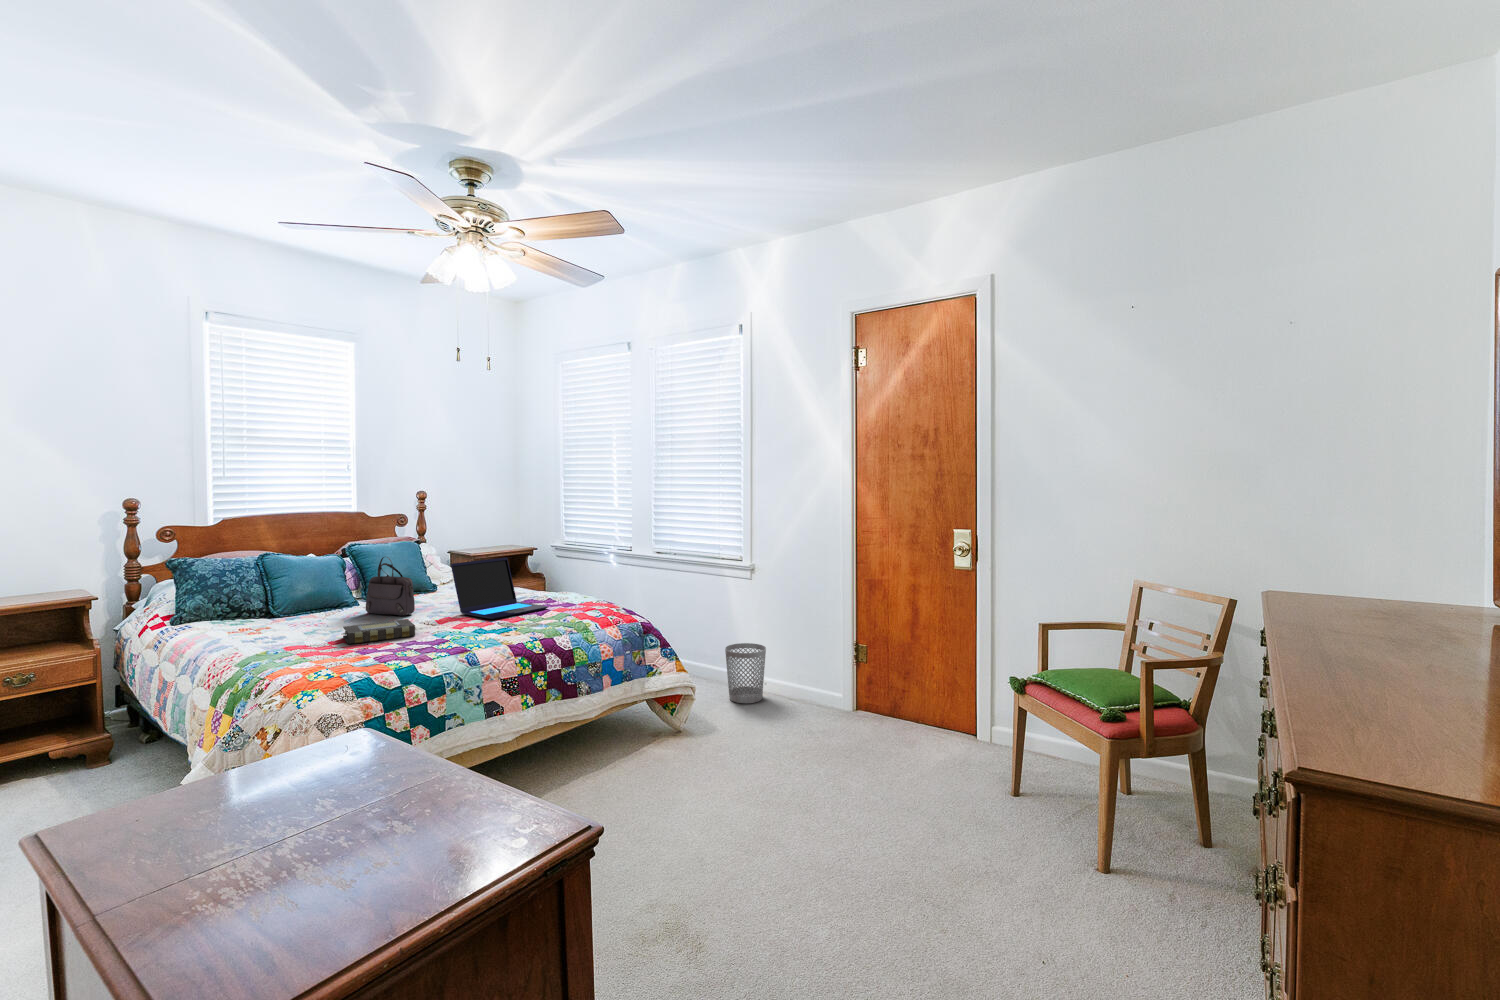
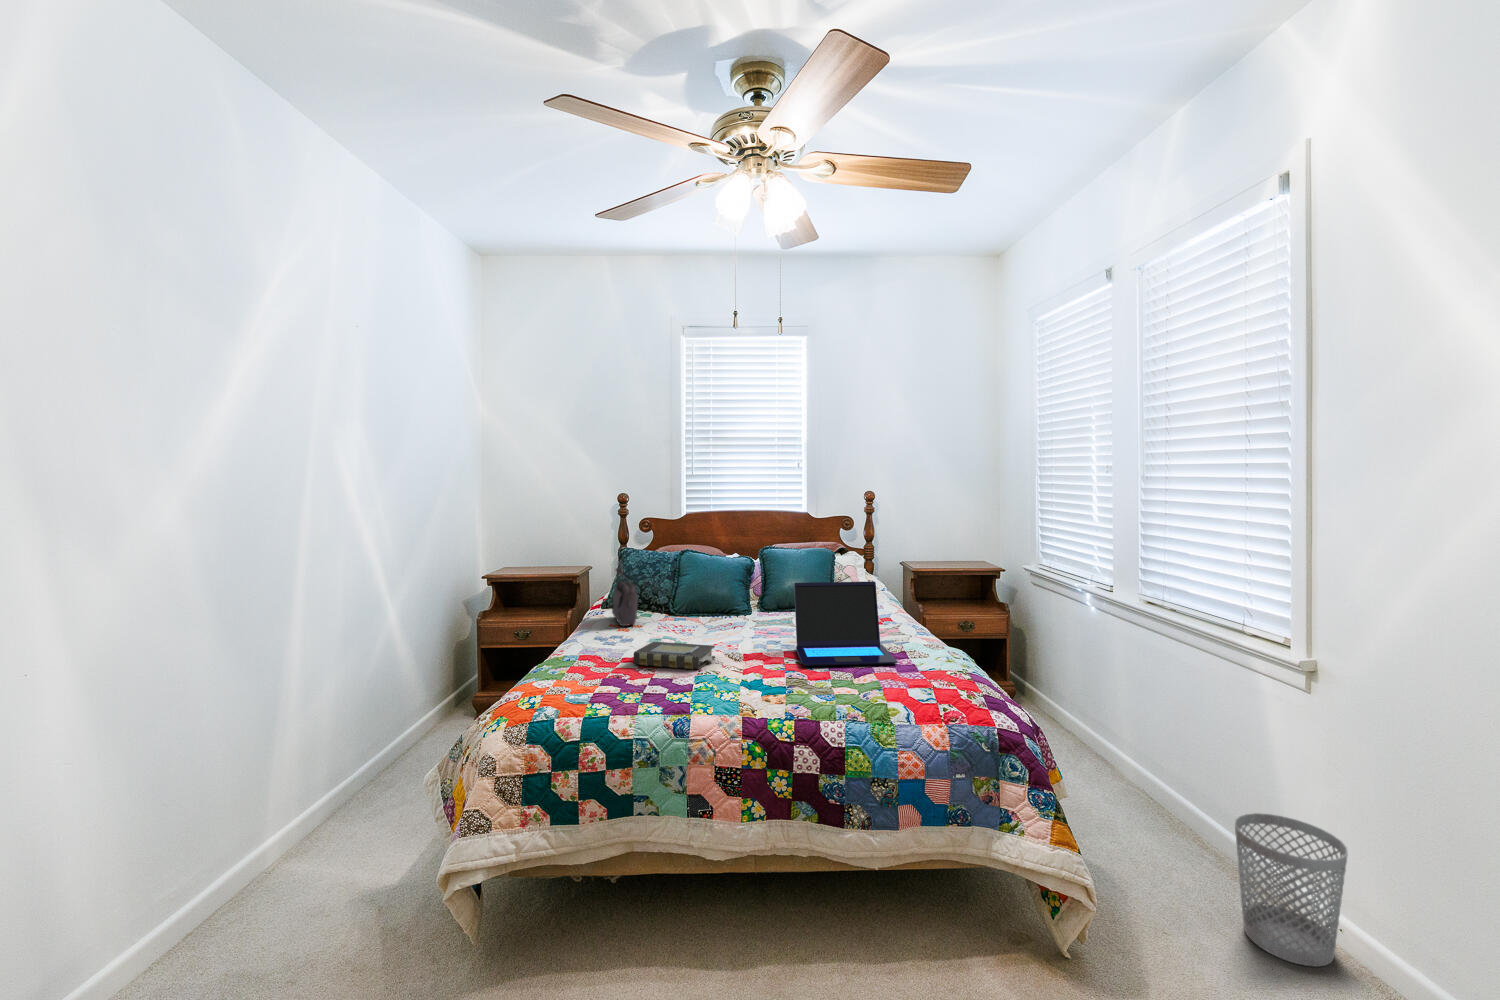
handbag: present [366,557,415,616] -> present [612,561,637,626]

